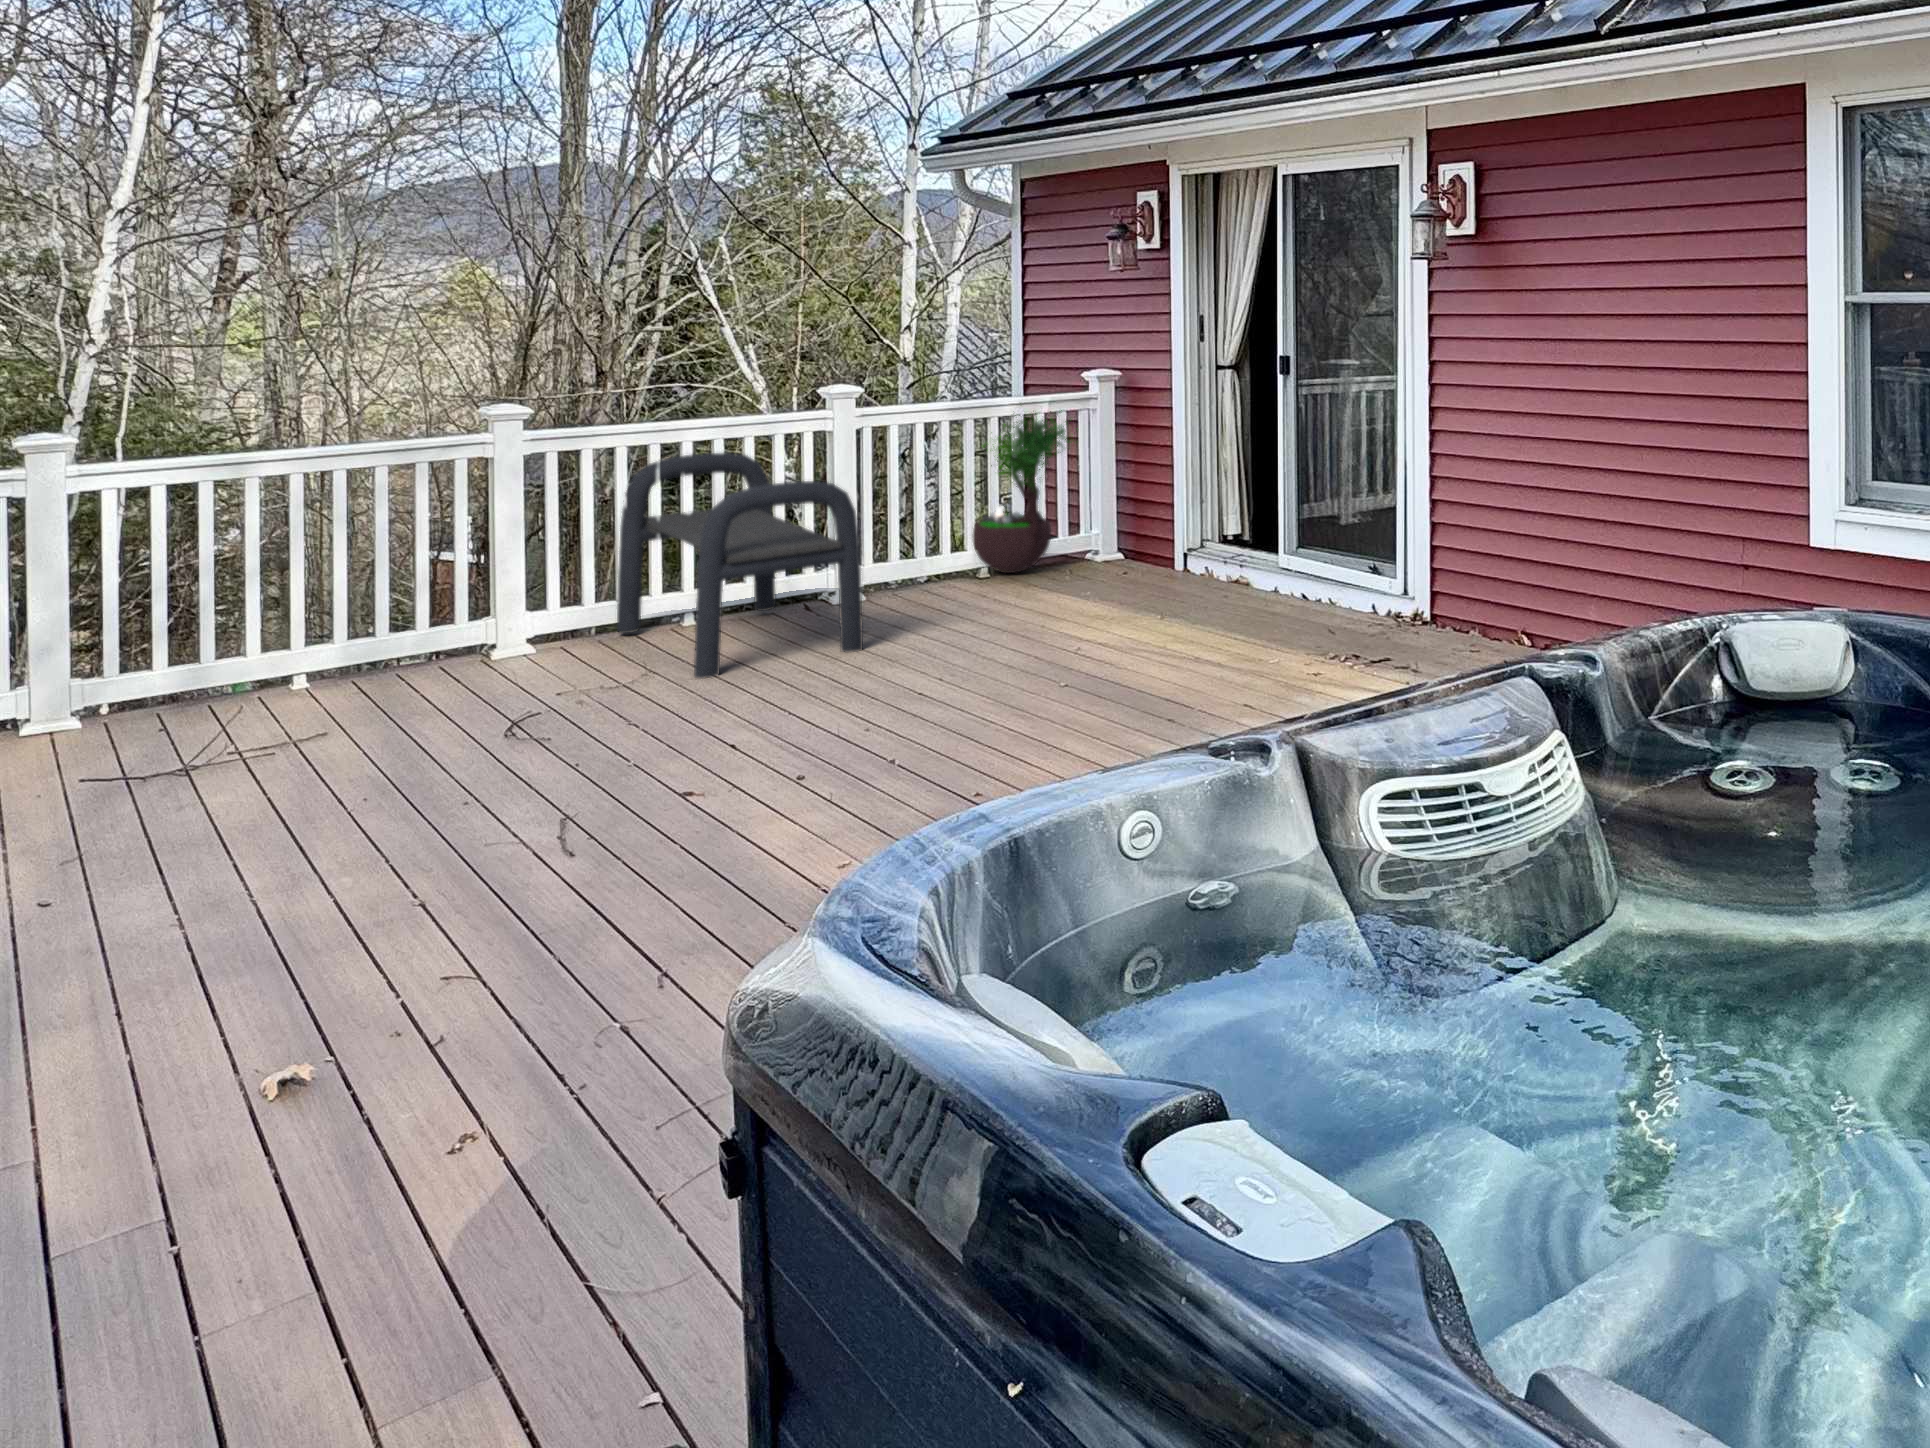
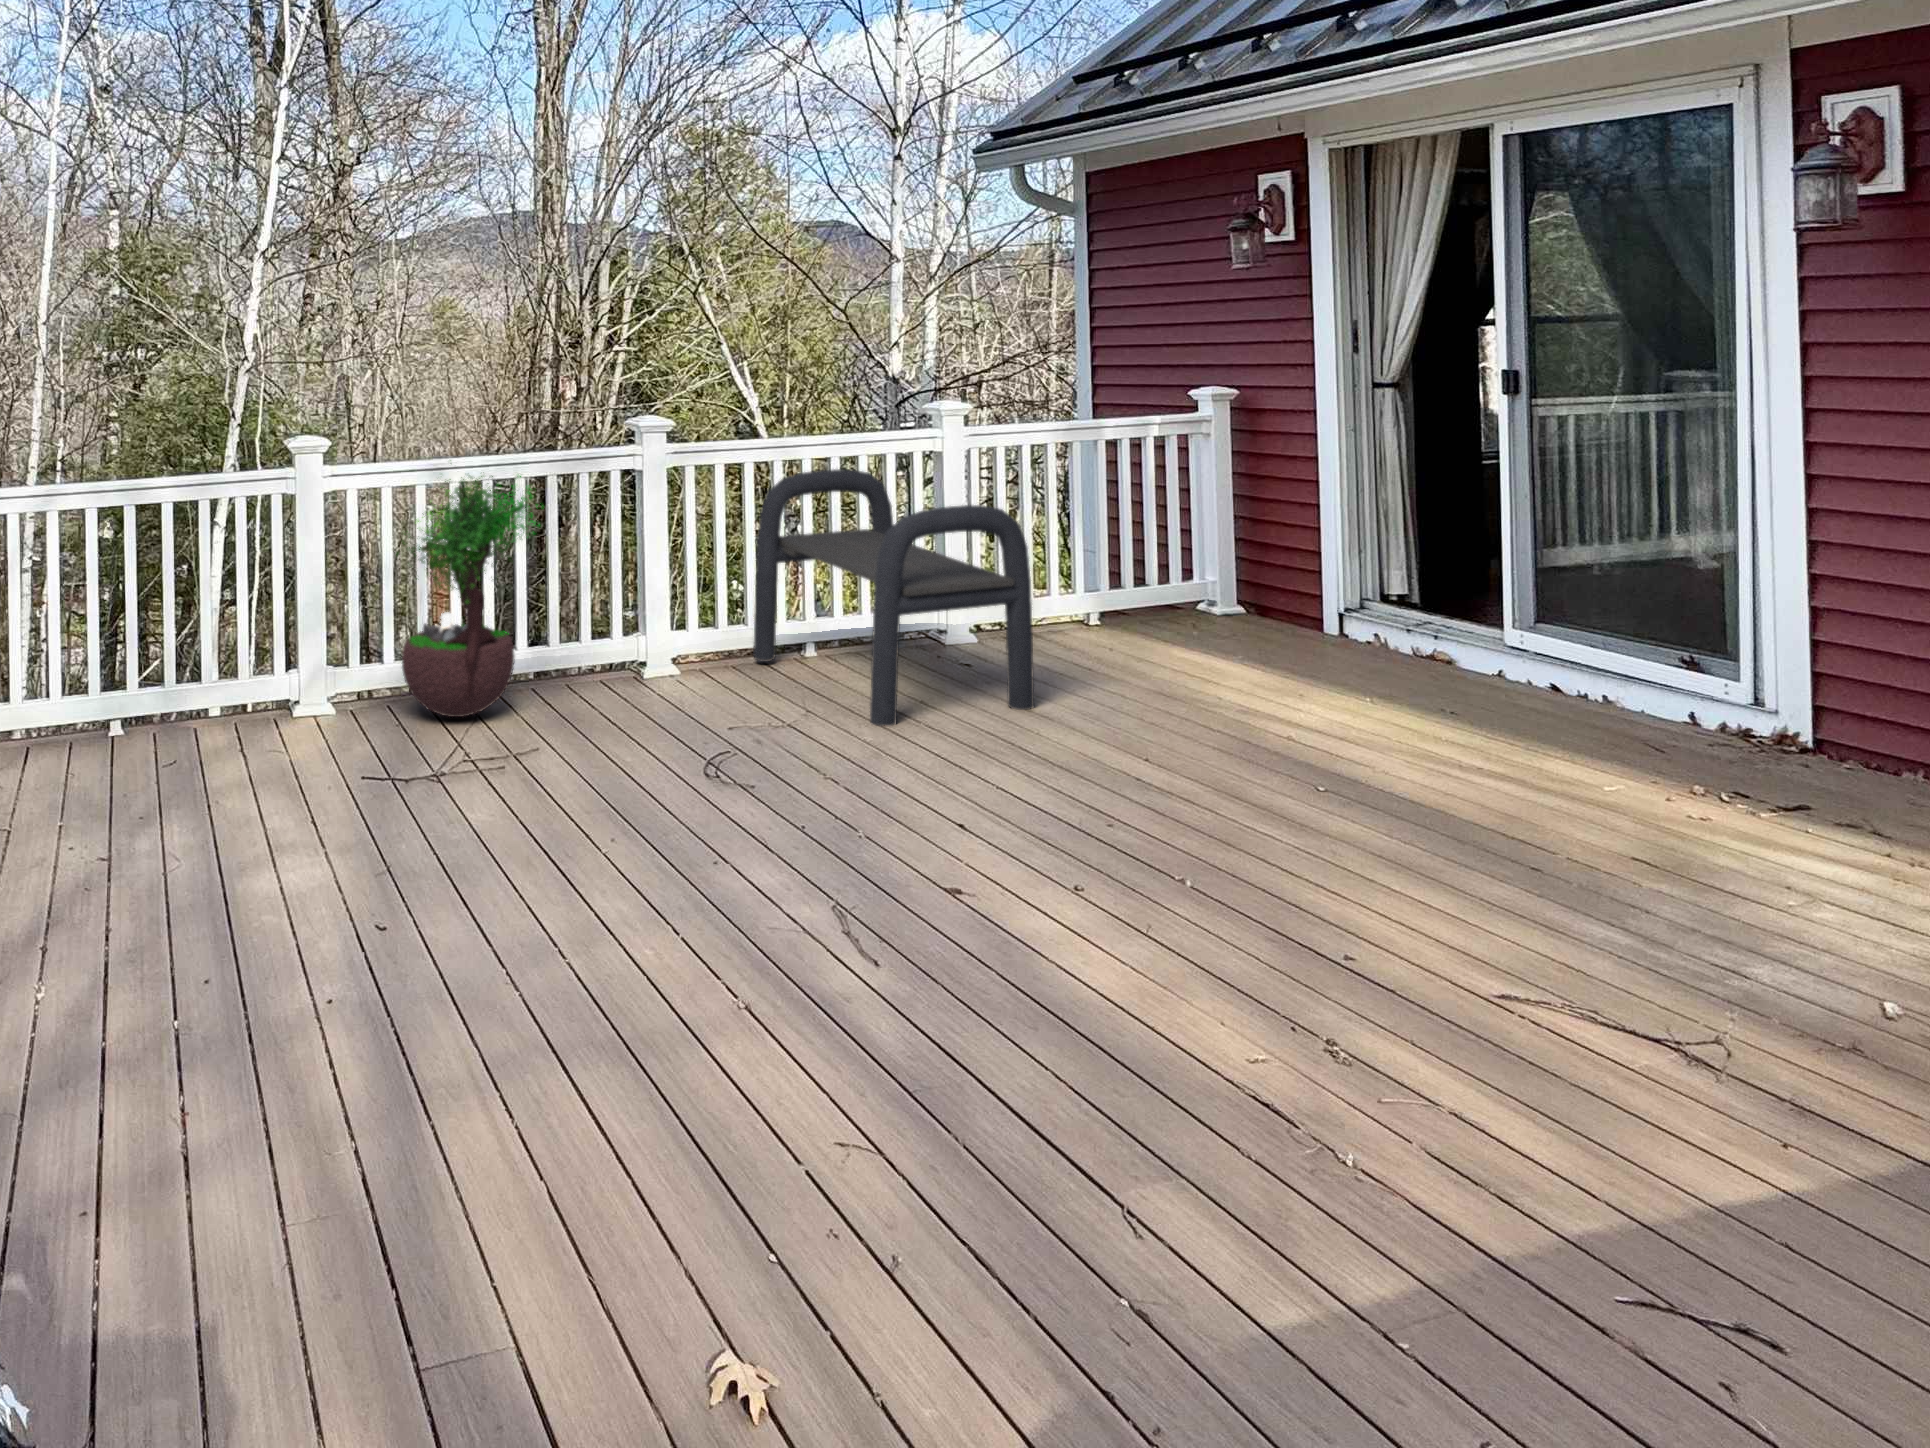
potted tree: present [973,403,1073,573] -> present [396,460,540,717]

